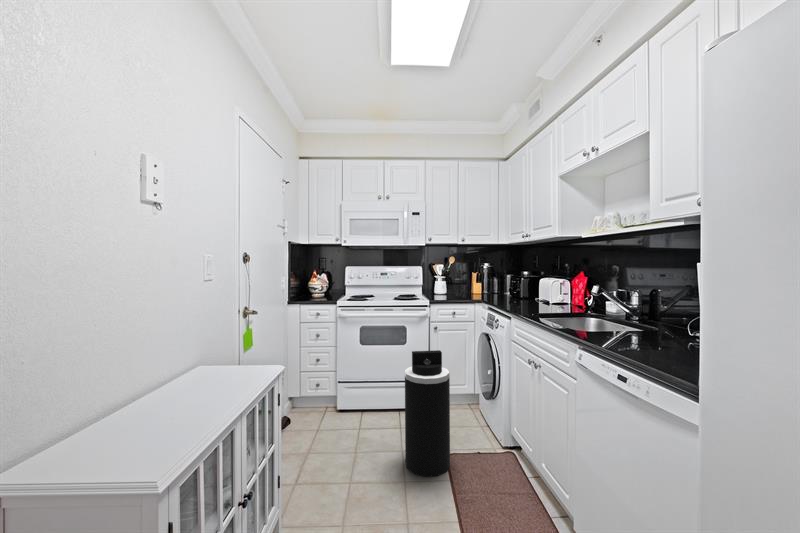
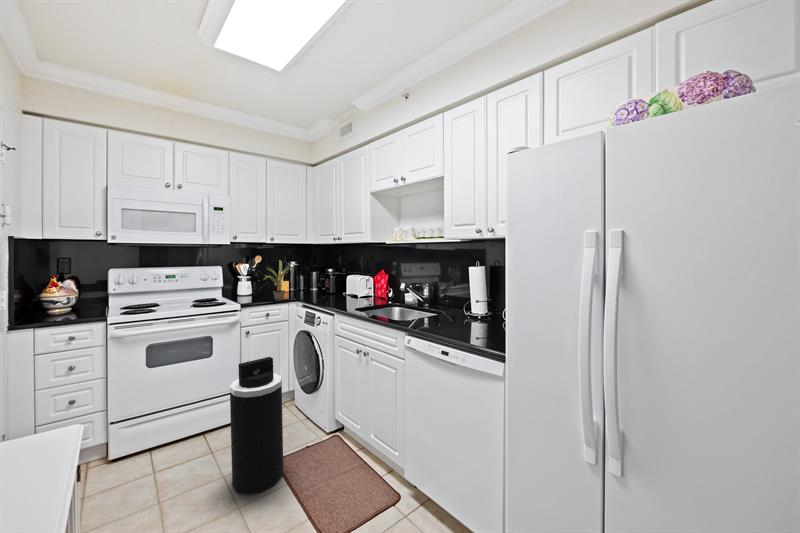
potted plant: none [451,260,484,301] -> present [264,261,291,301]

